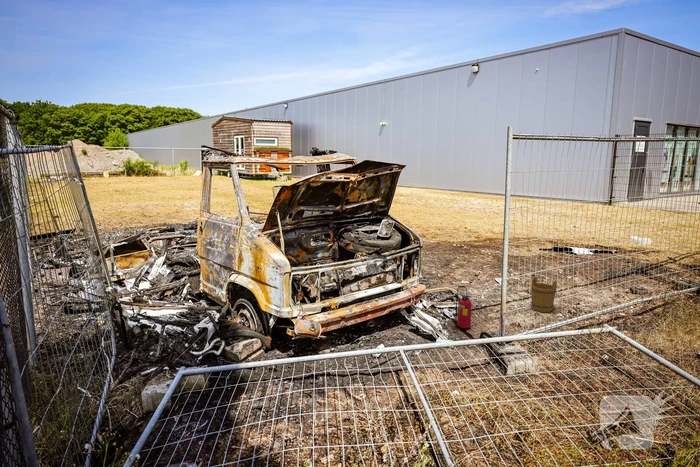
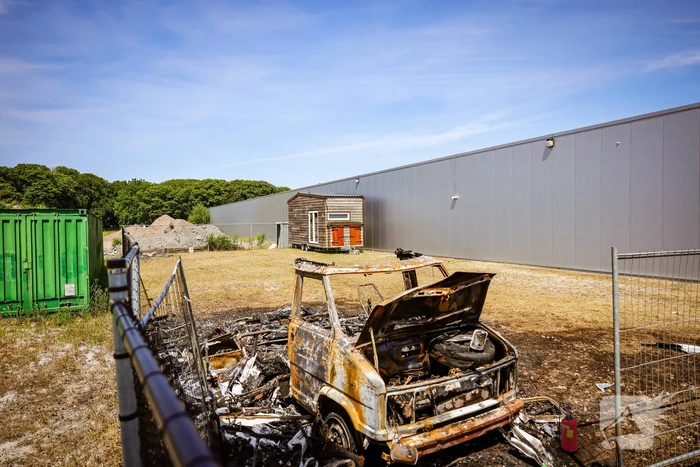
bucket: present [531,277,558,312] -> none [644,390,677,434]

